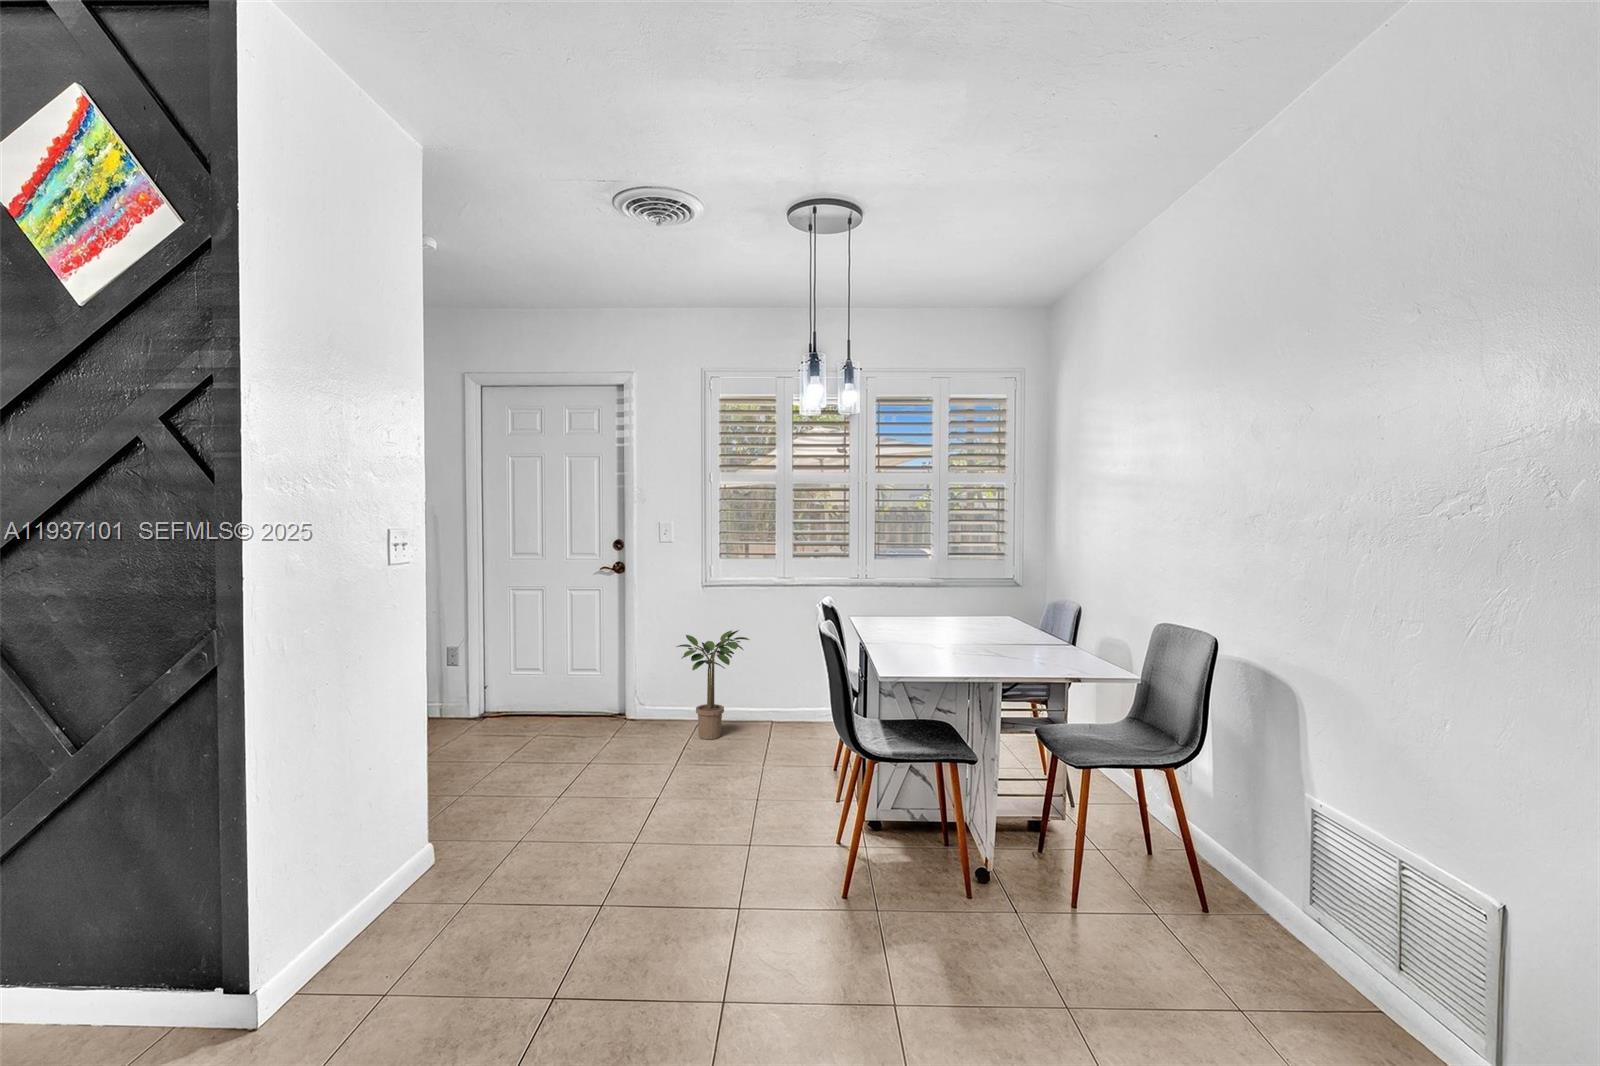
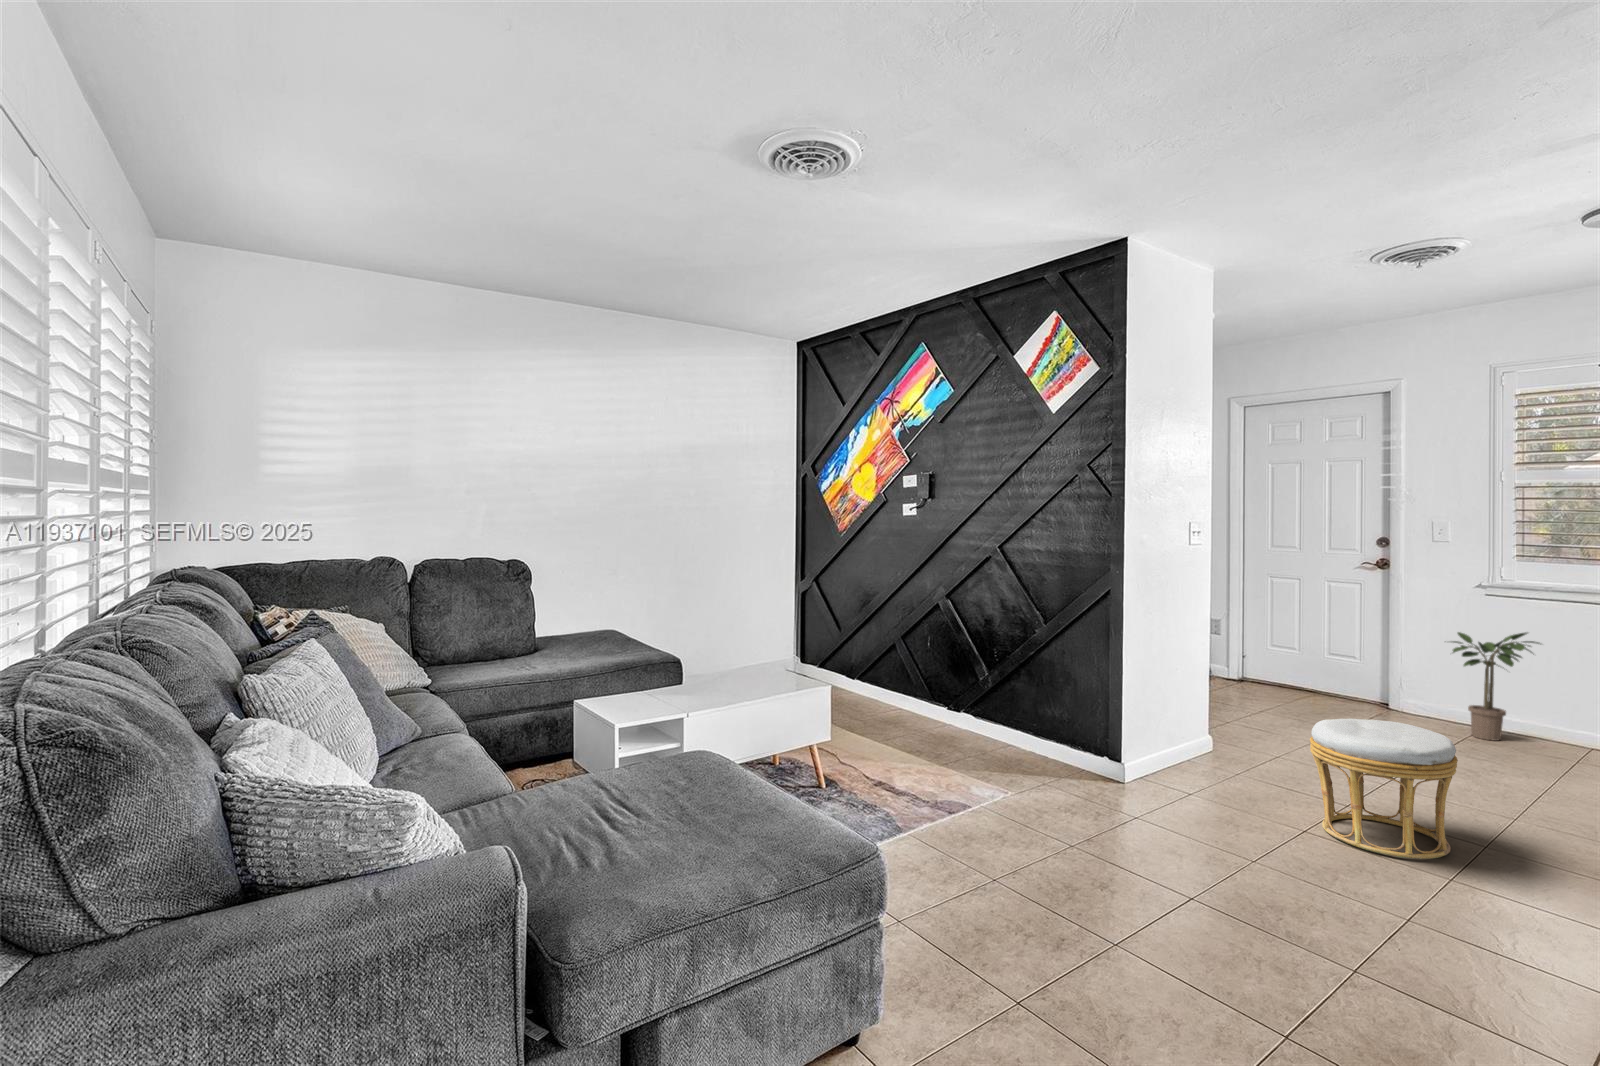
ottoman: none [572,796,741,1020] -> present [1310,719,1458,859]

